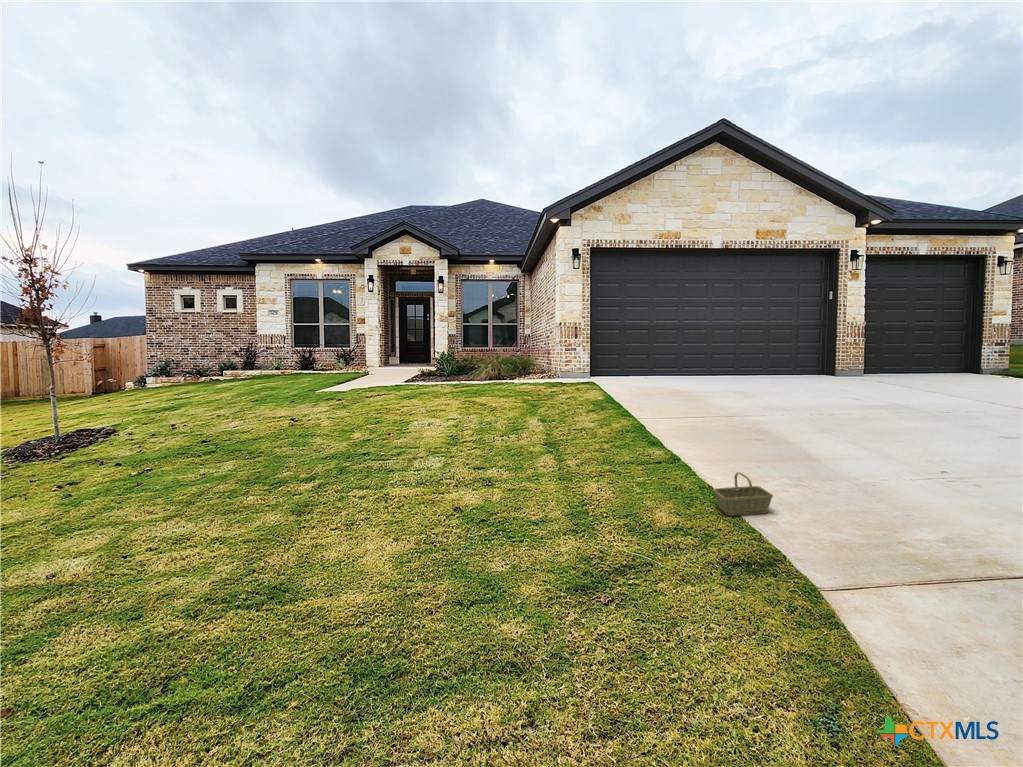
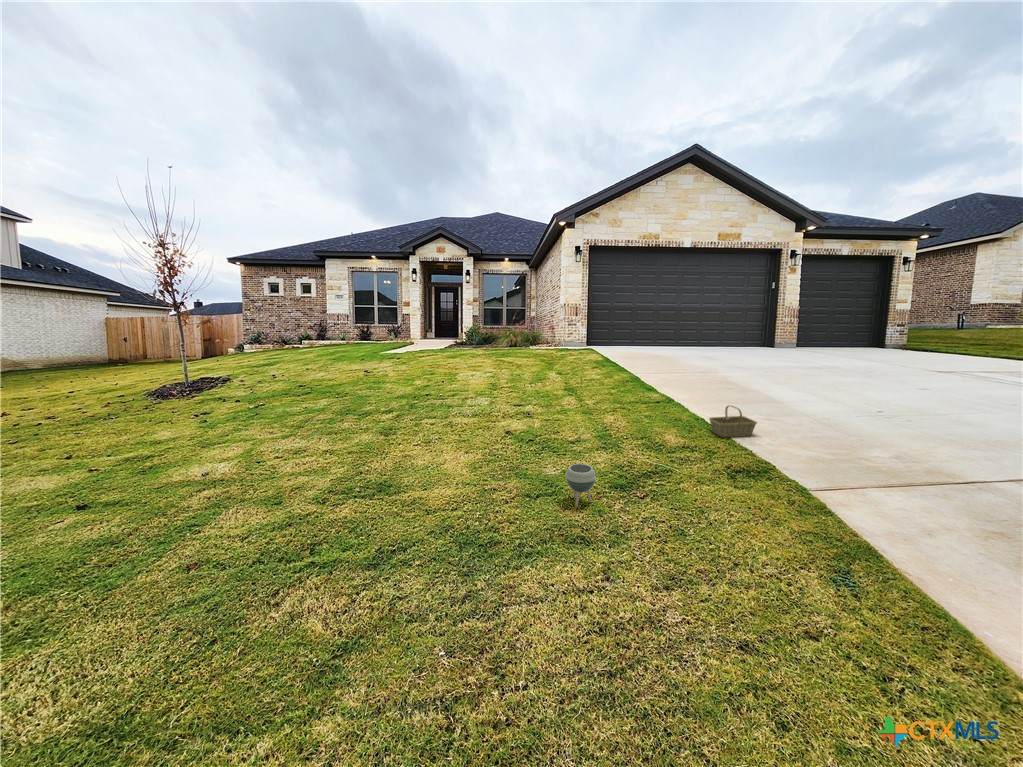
planter: none [503,562,541,620] -> present [566,464,596,507]

